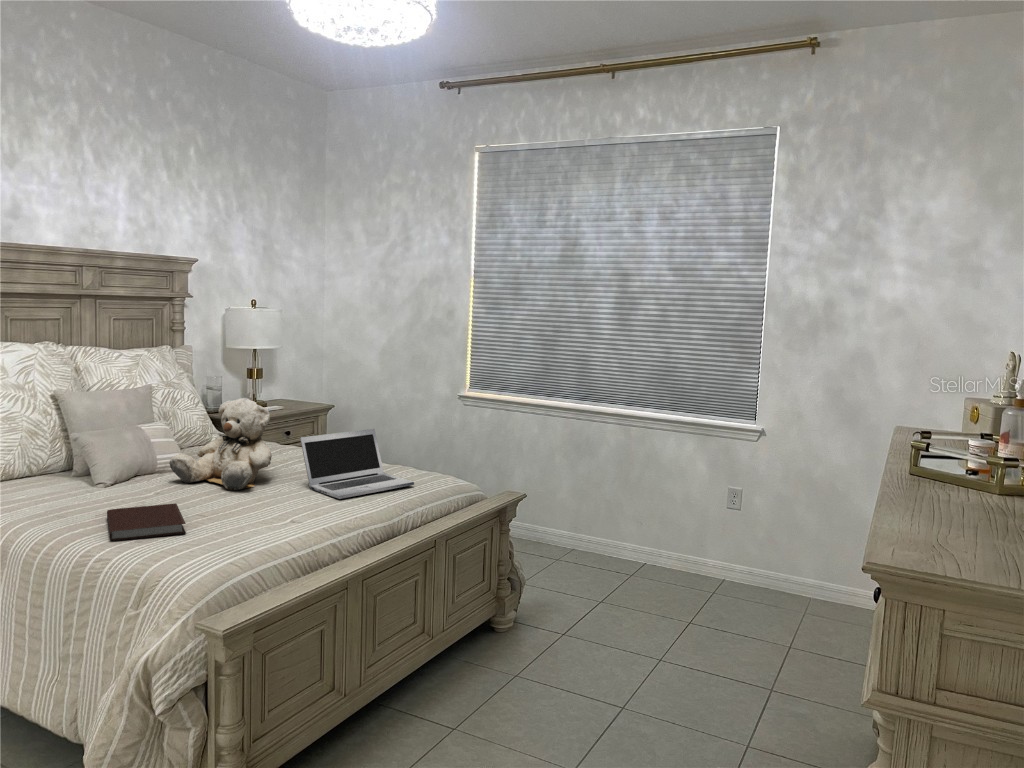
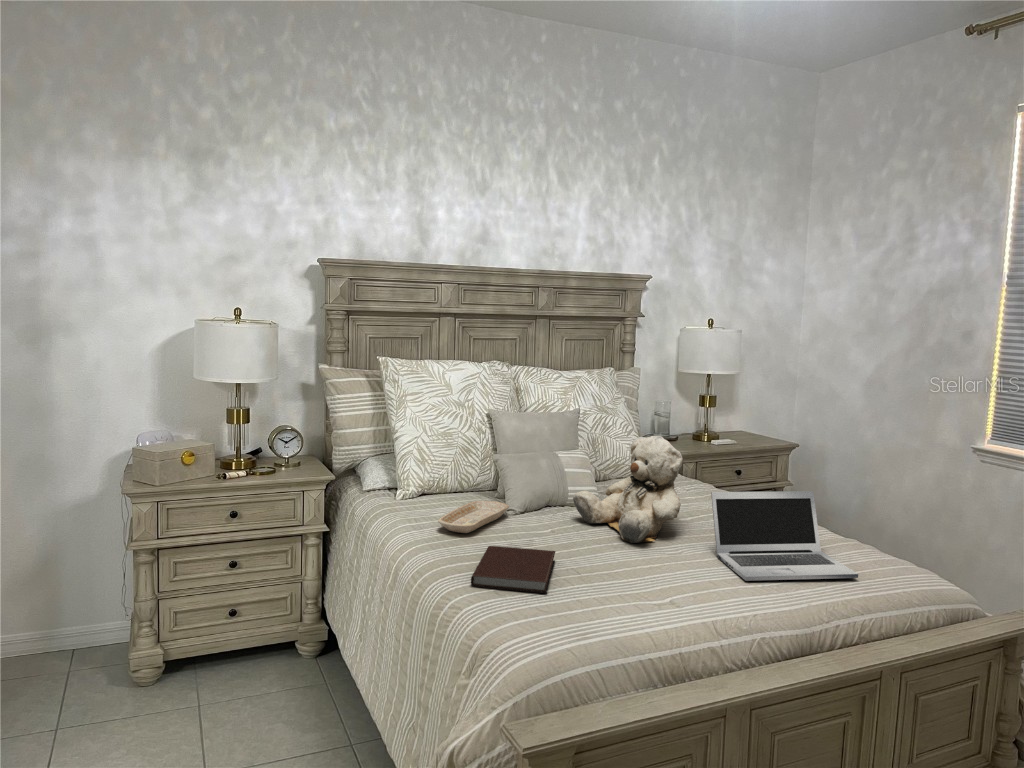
tray: none [36,477,104,508] -> present [438,500,509,533]

